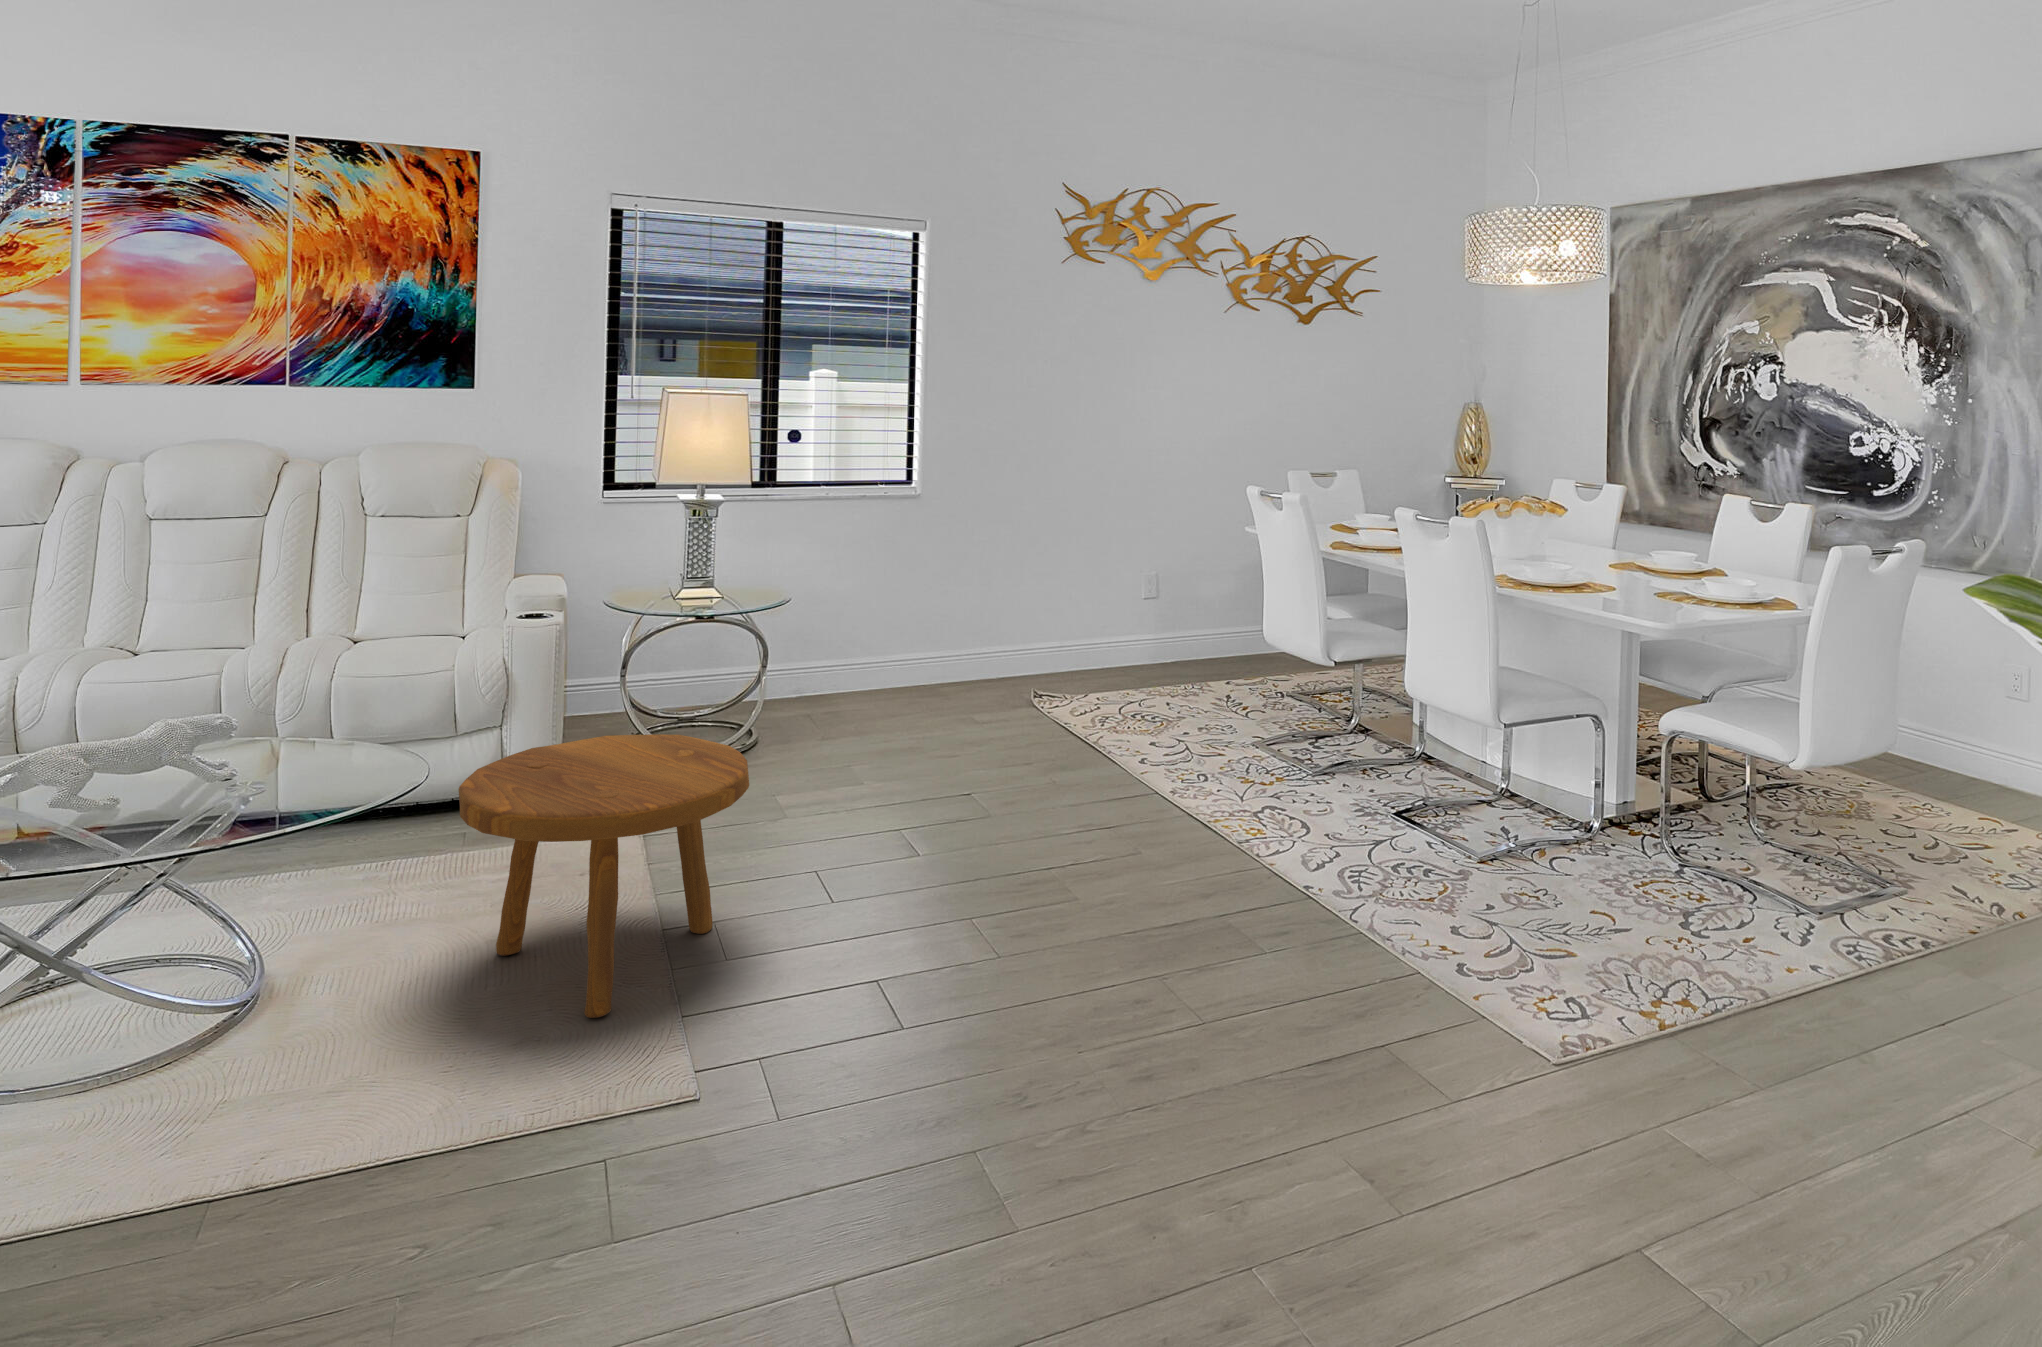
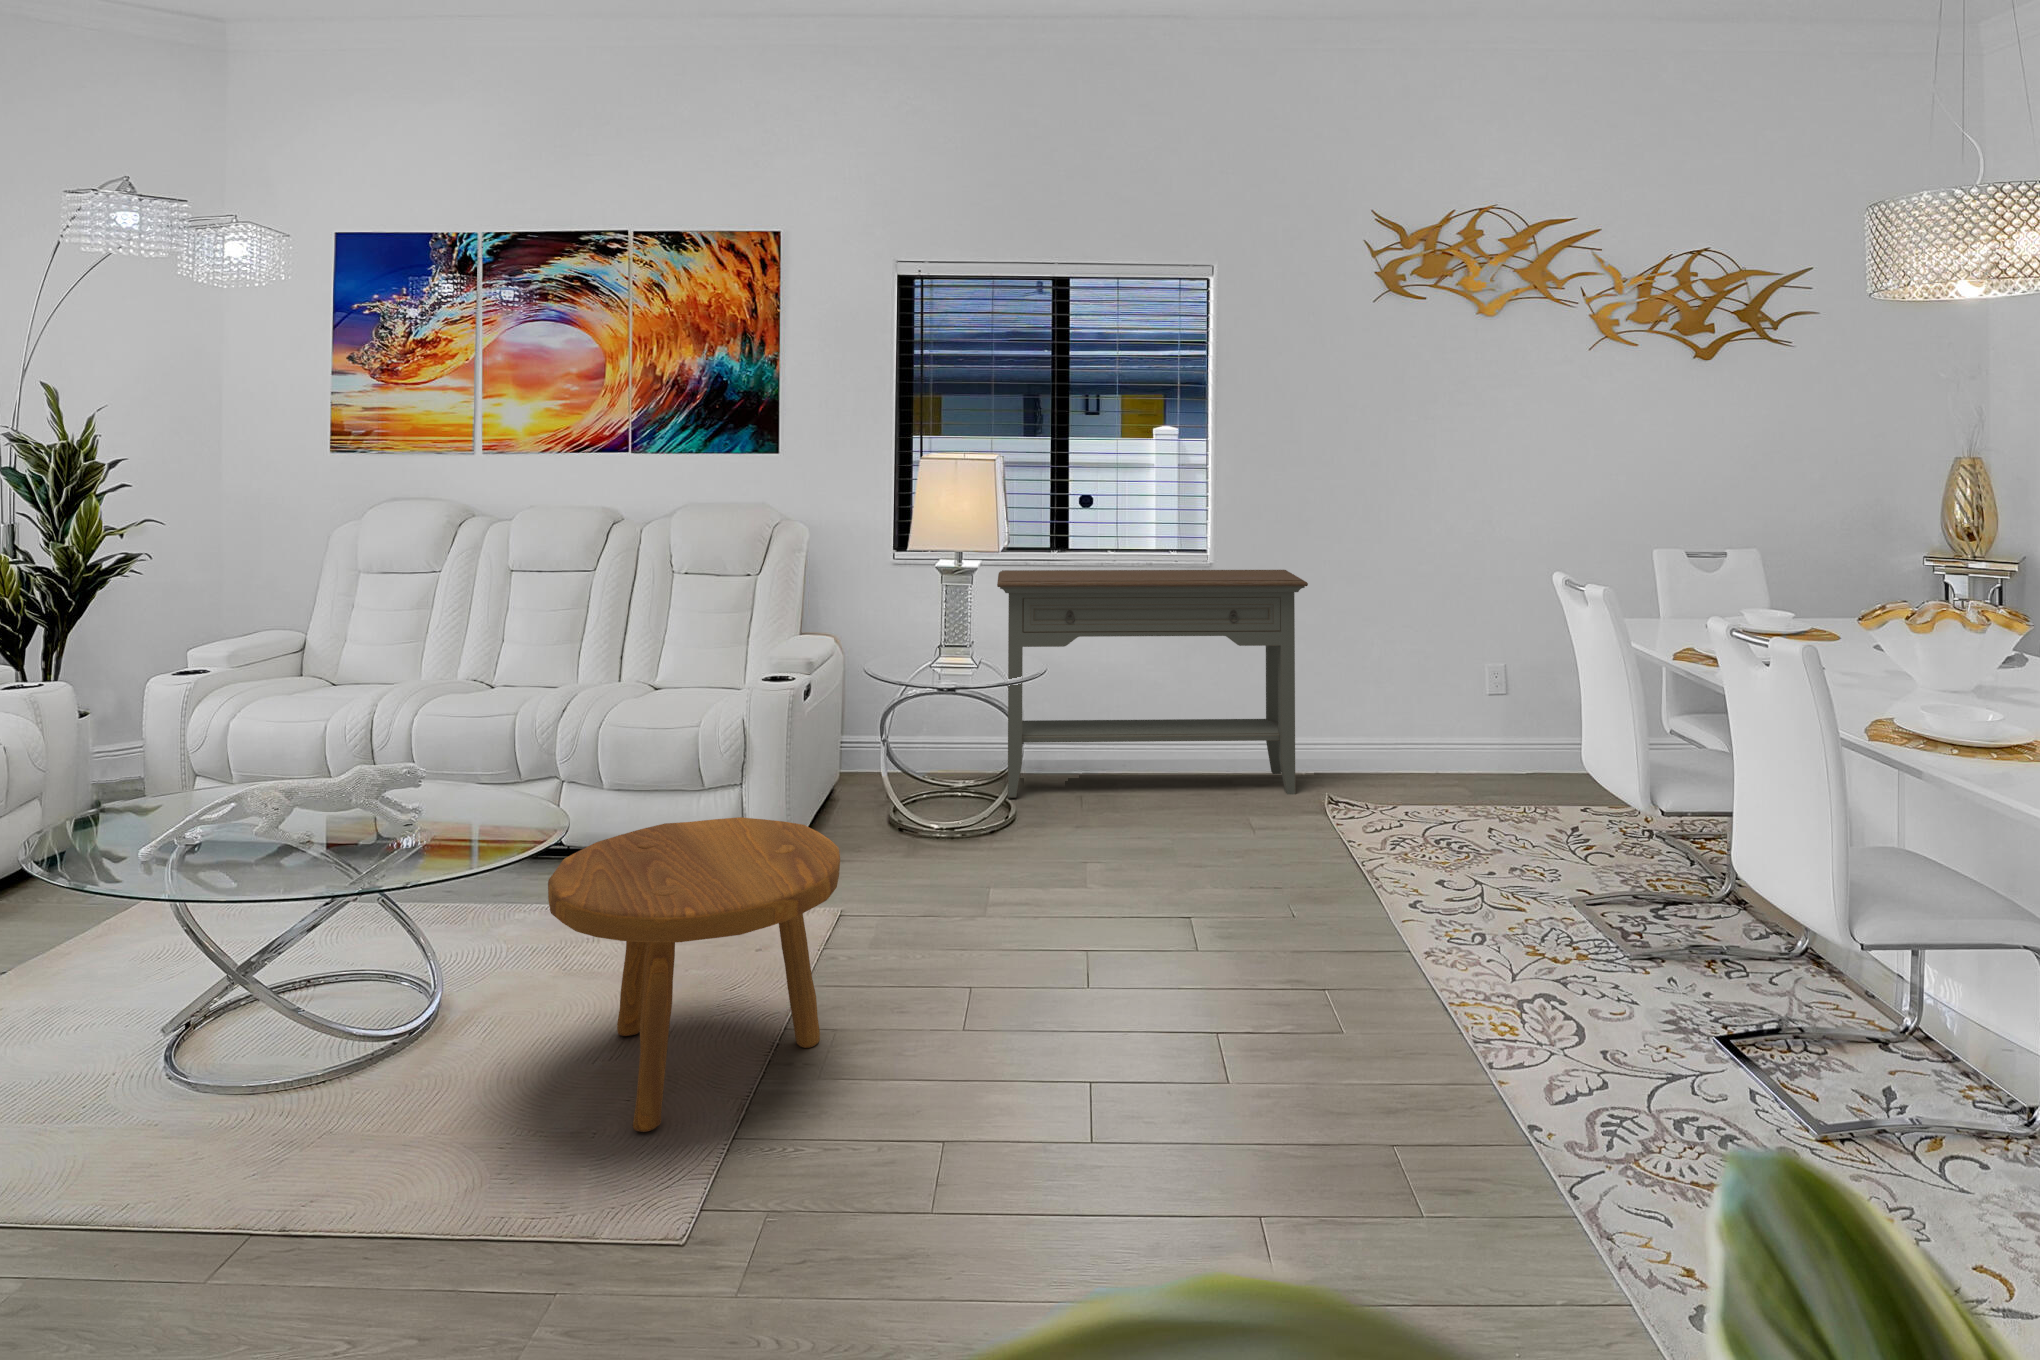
console table: none [720,500,1018,723] -> present [997,570,1308,798]

